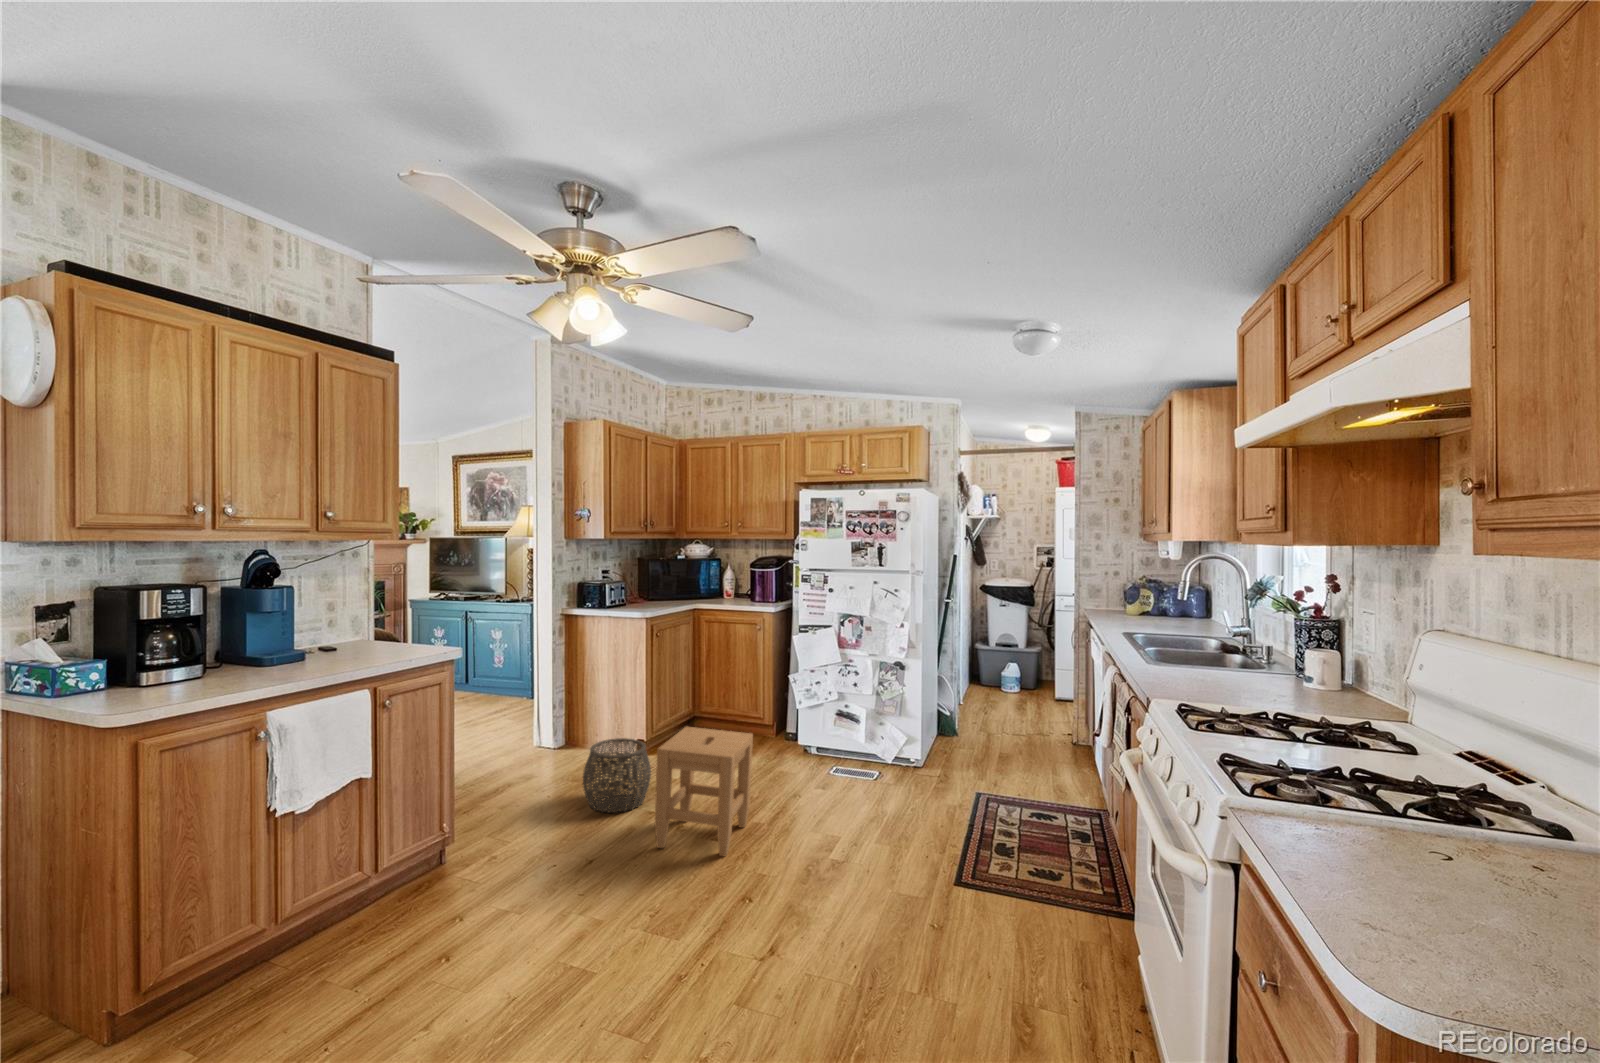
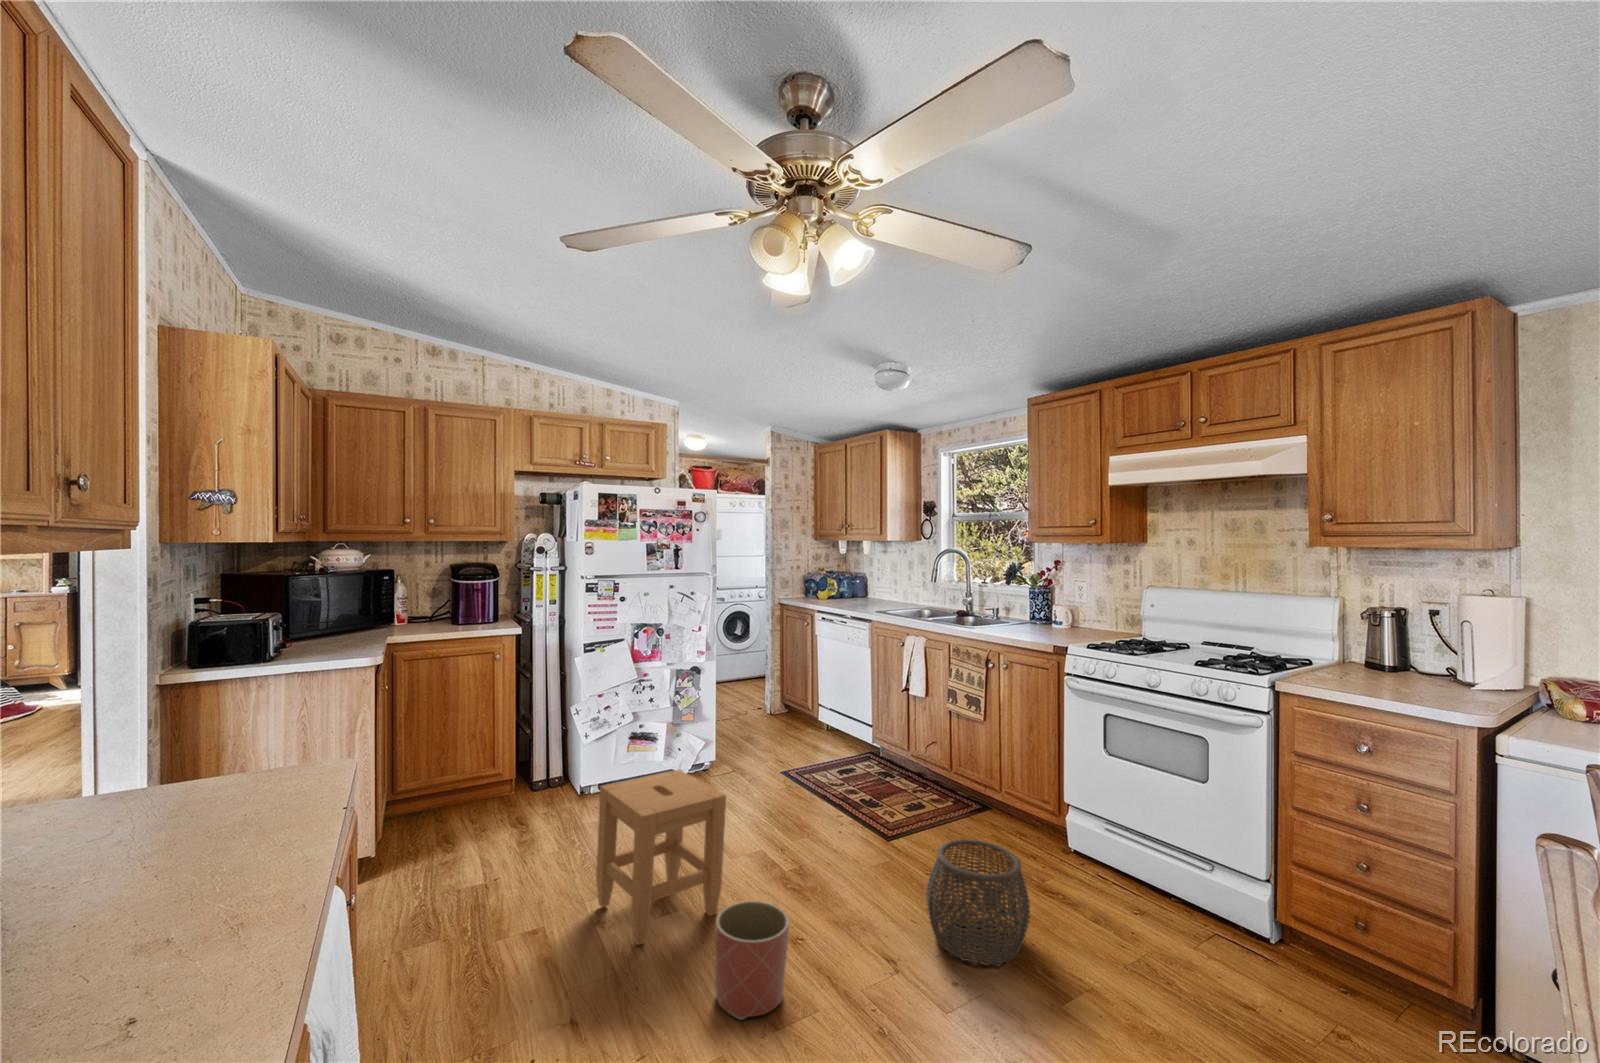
woven basket: present [583,738,651,813] -> present [926,839,1030,966]
planter: none [617,832,679,922] -> present [715,901,789,1020]

